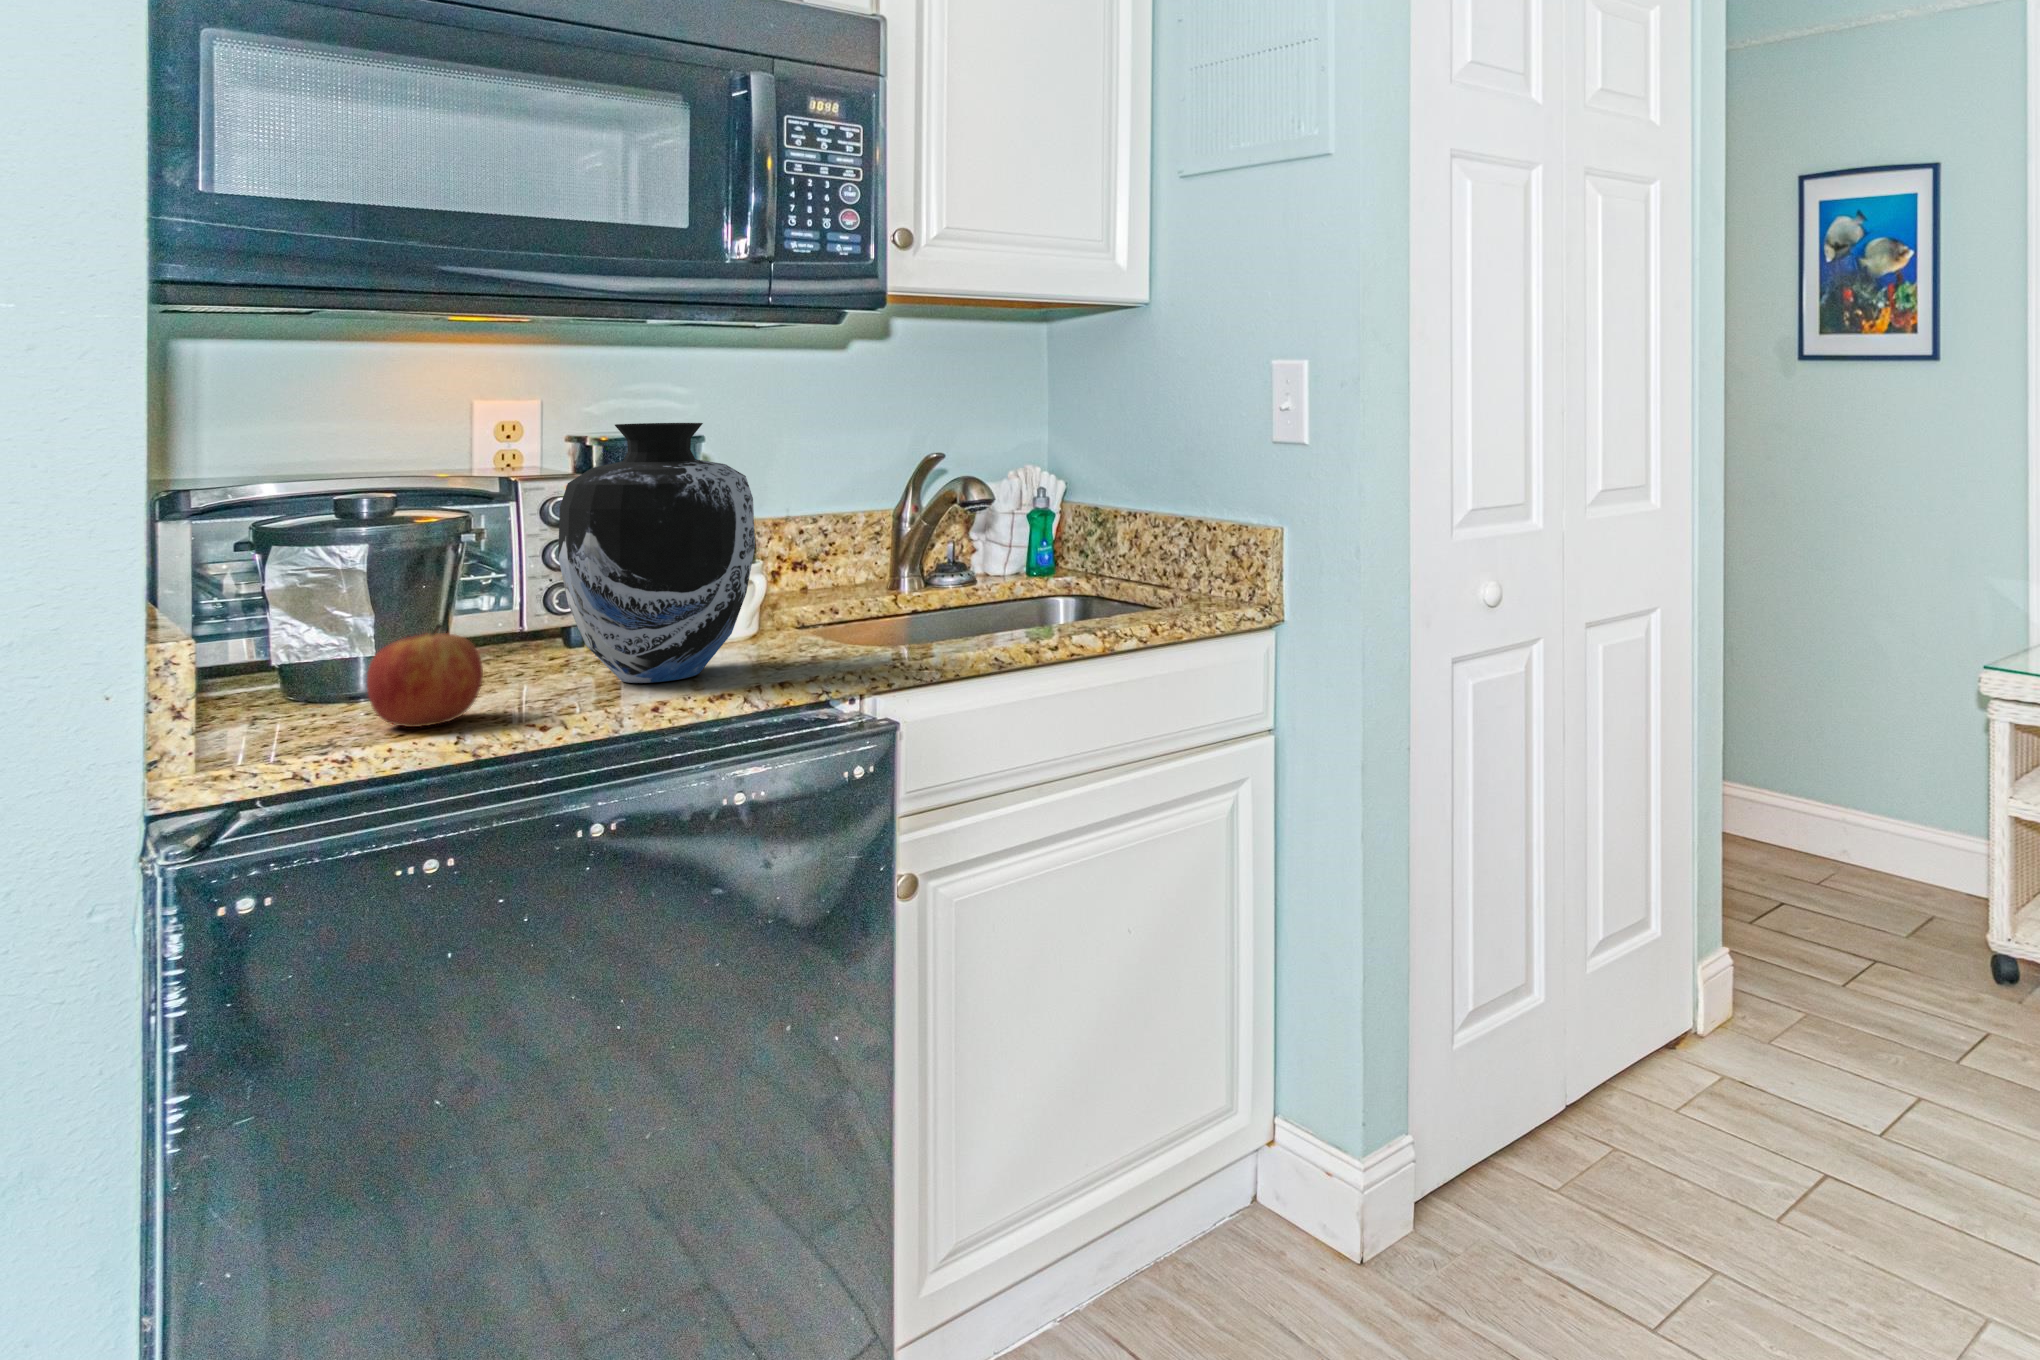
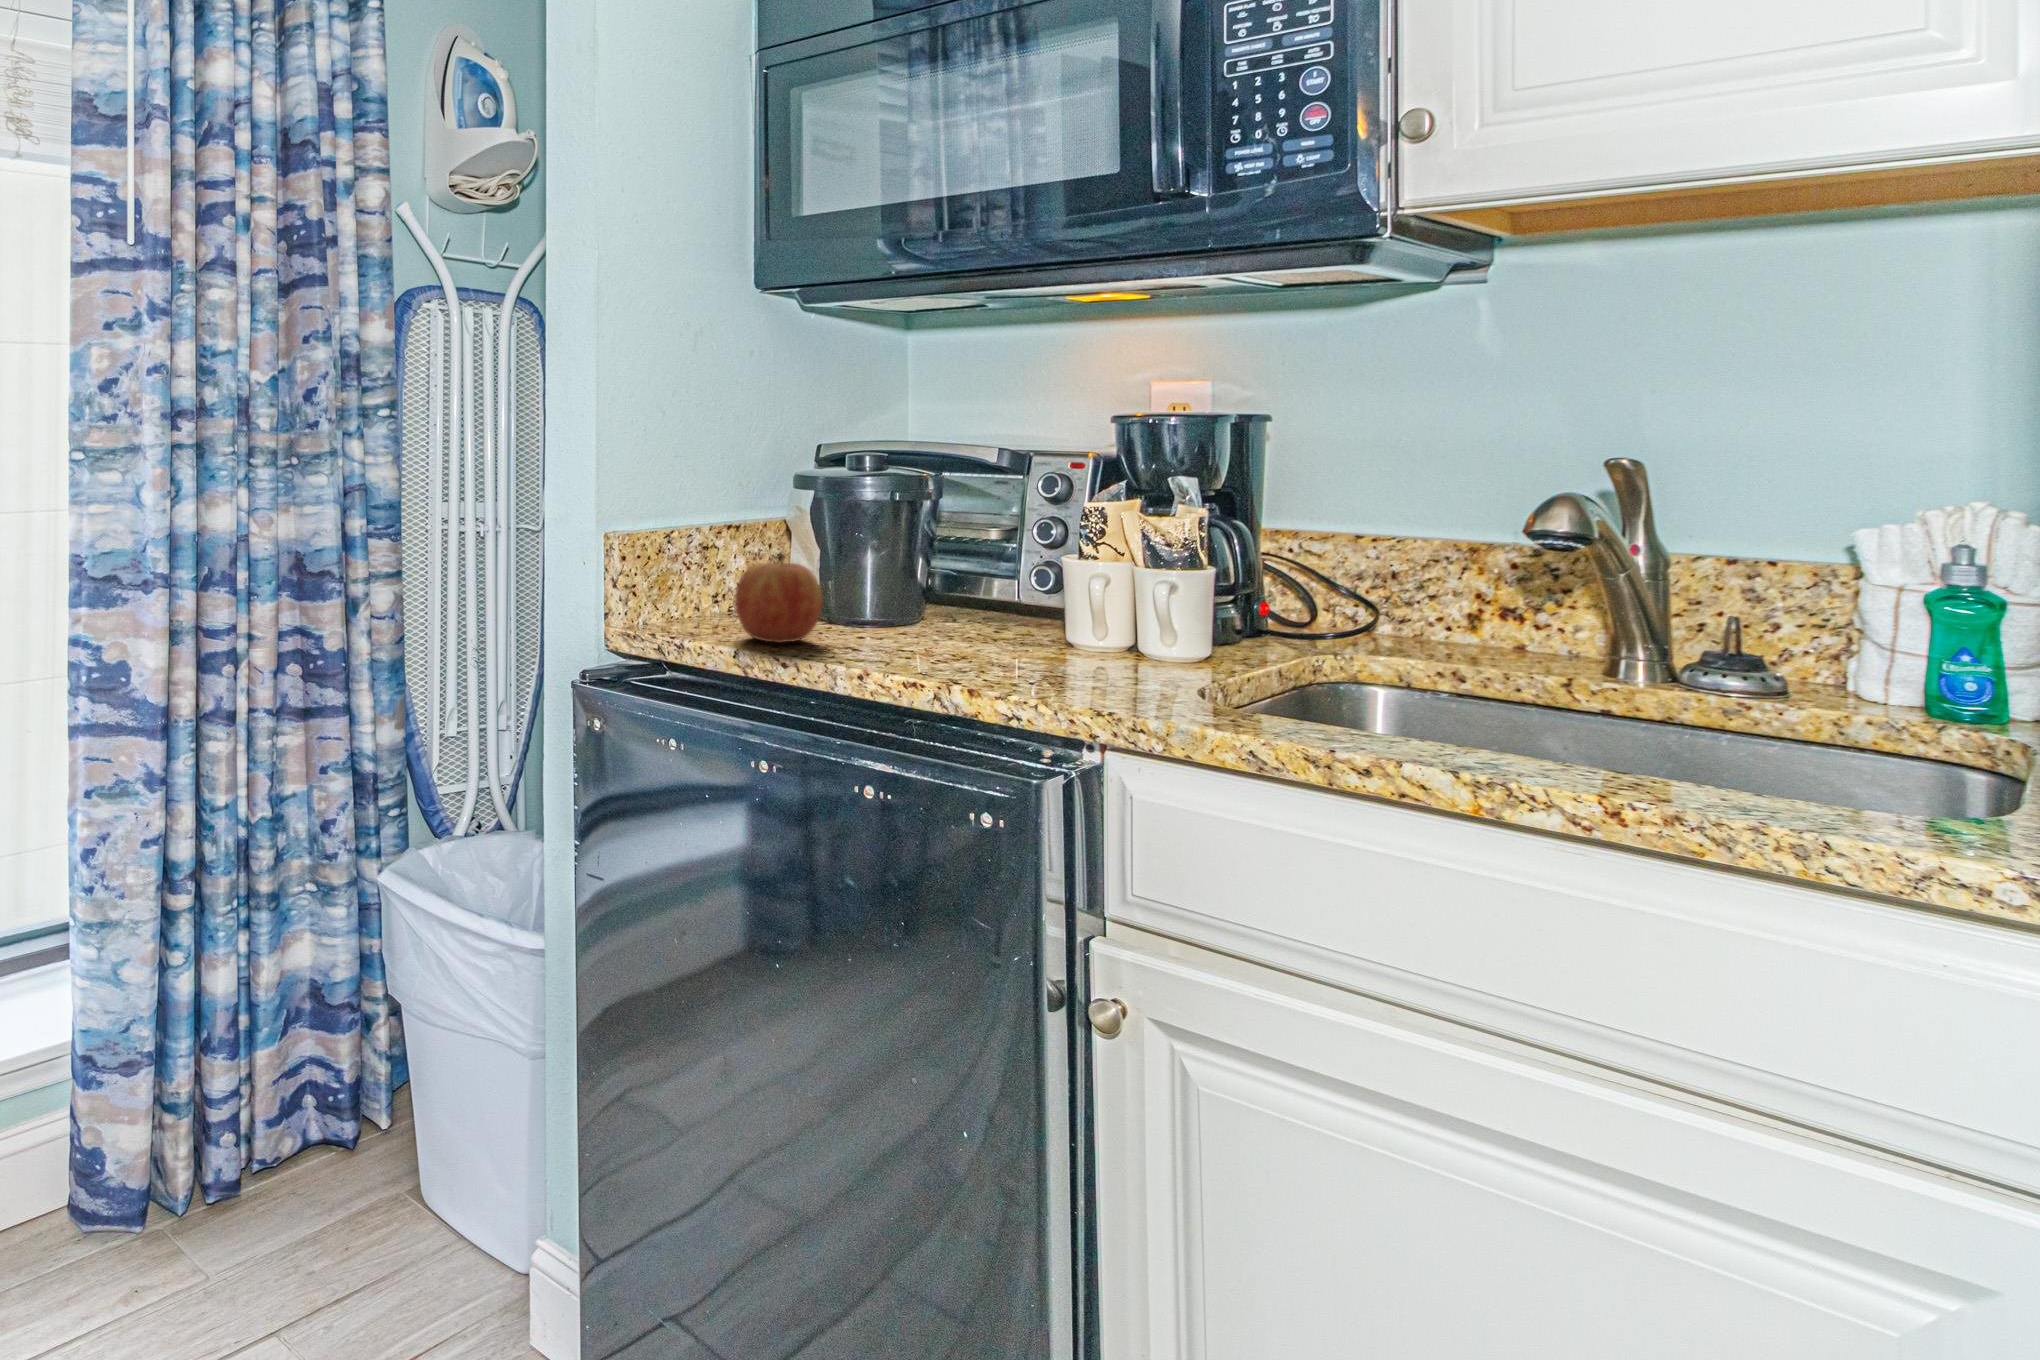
vase: present [558,423,755,683] -> none [919,386,1119,673]

